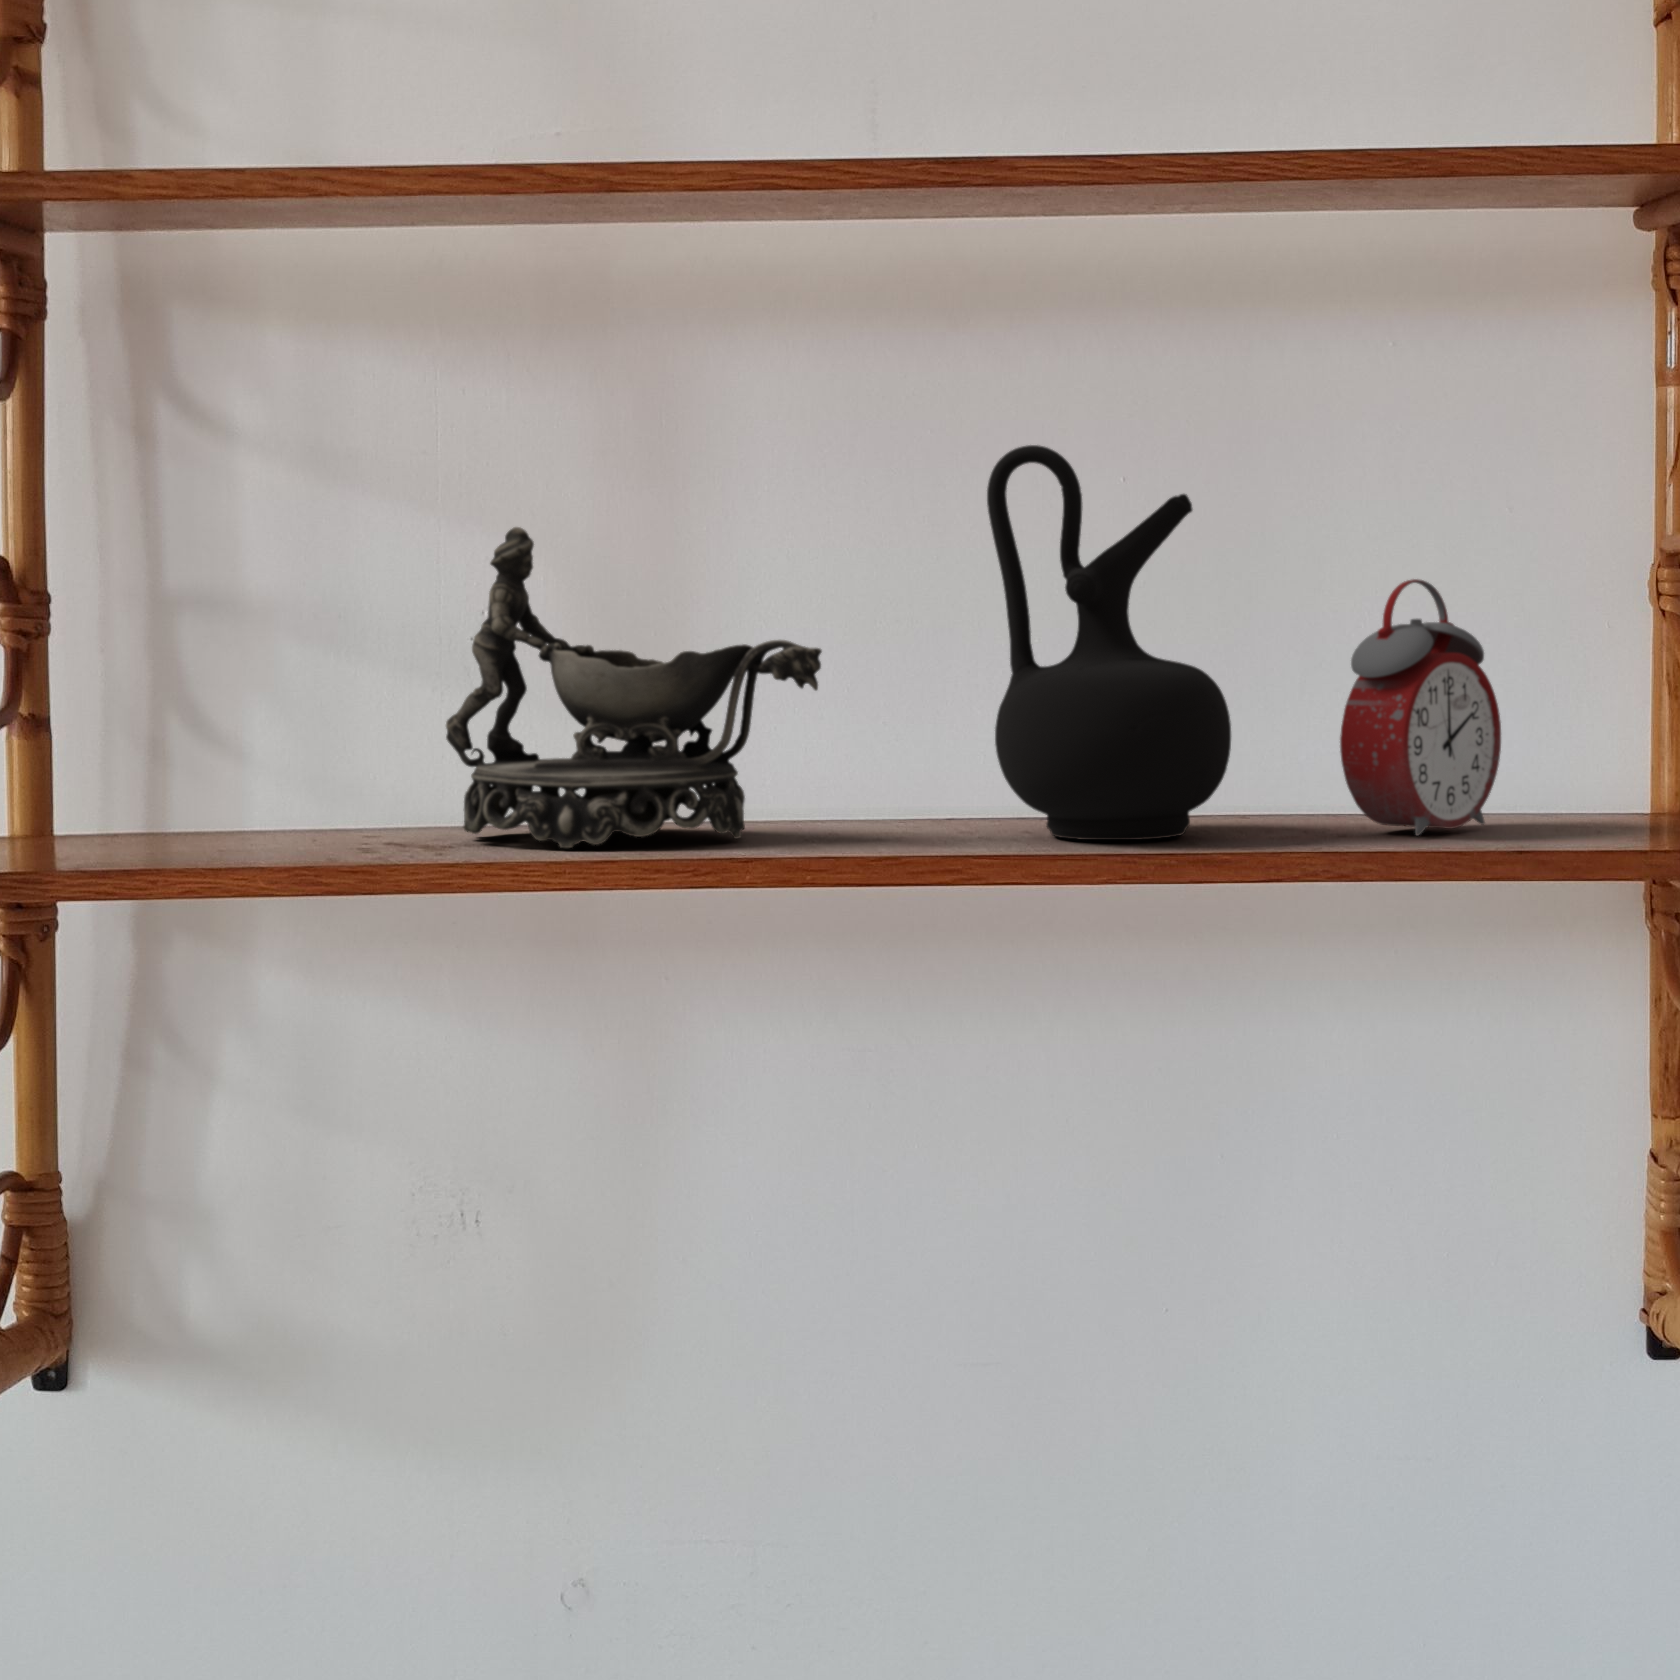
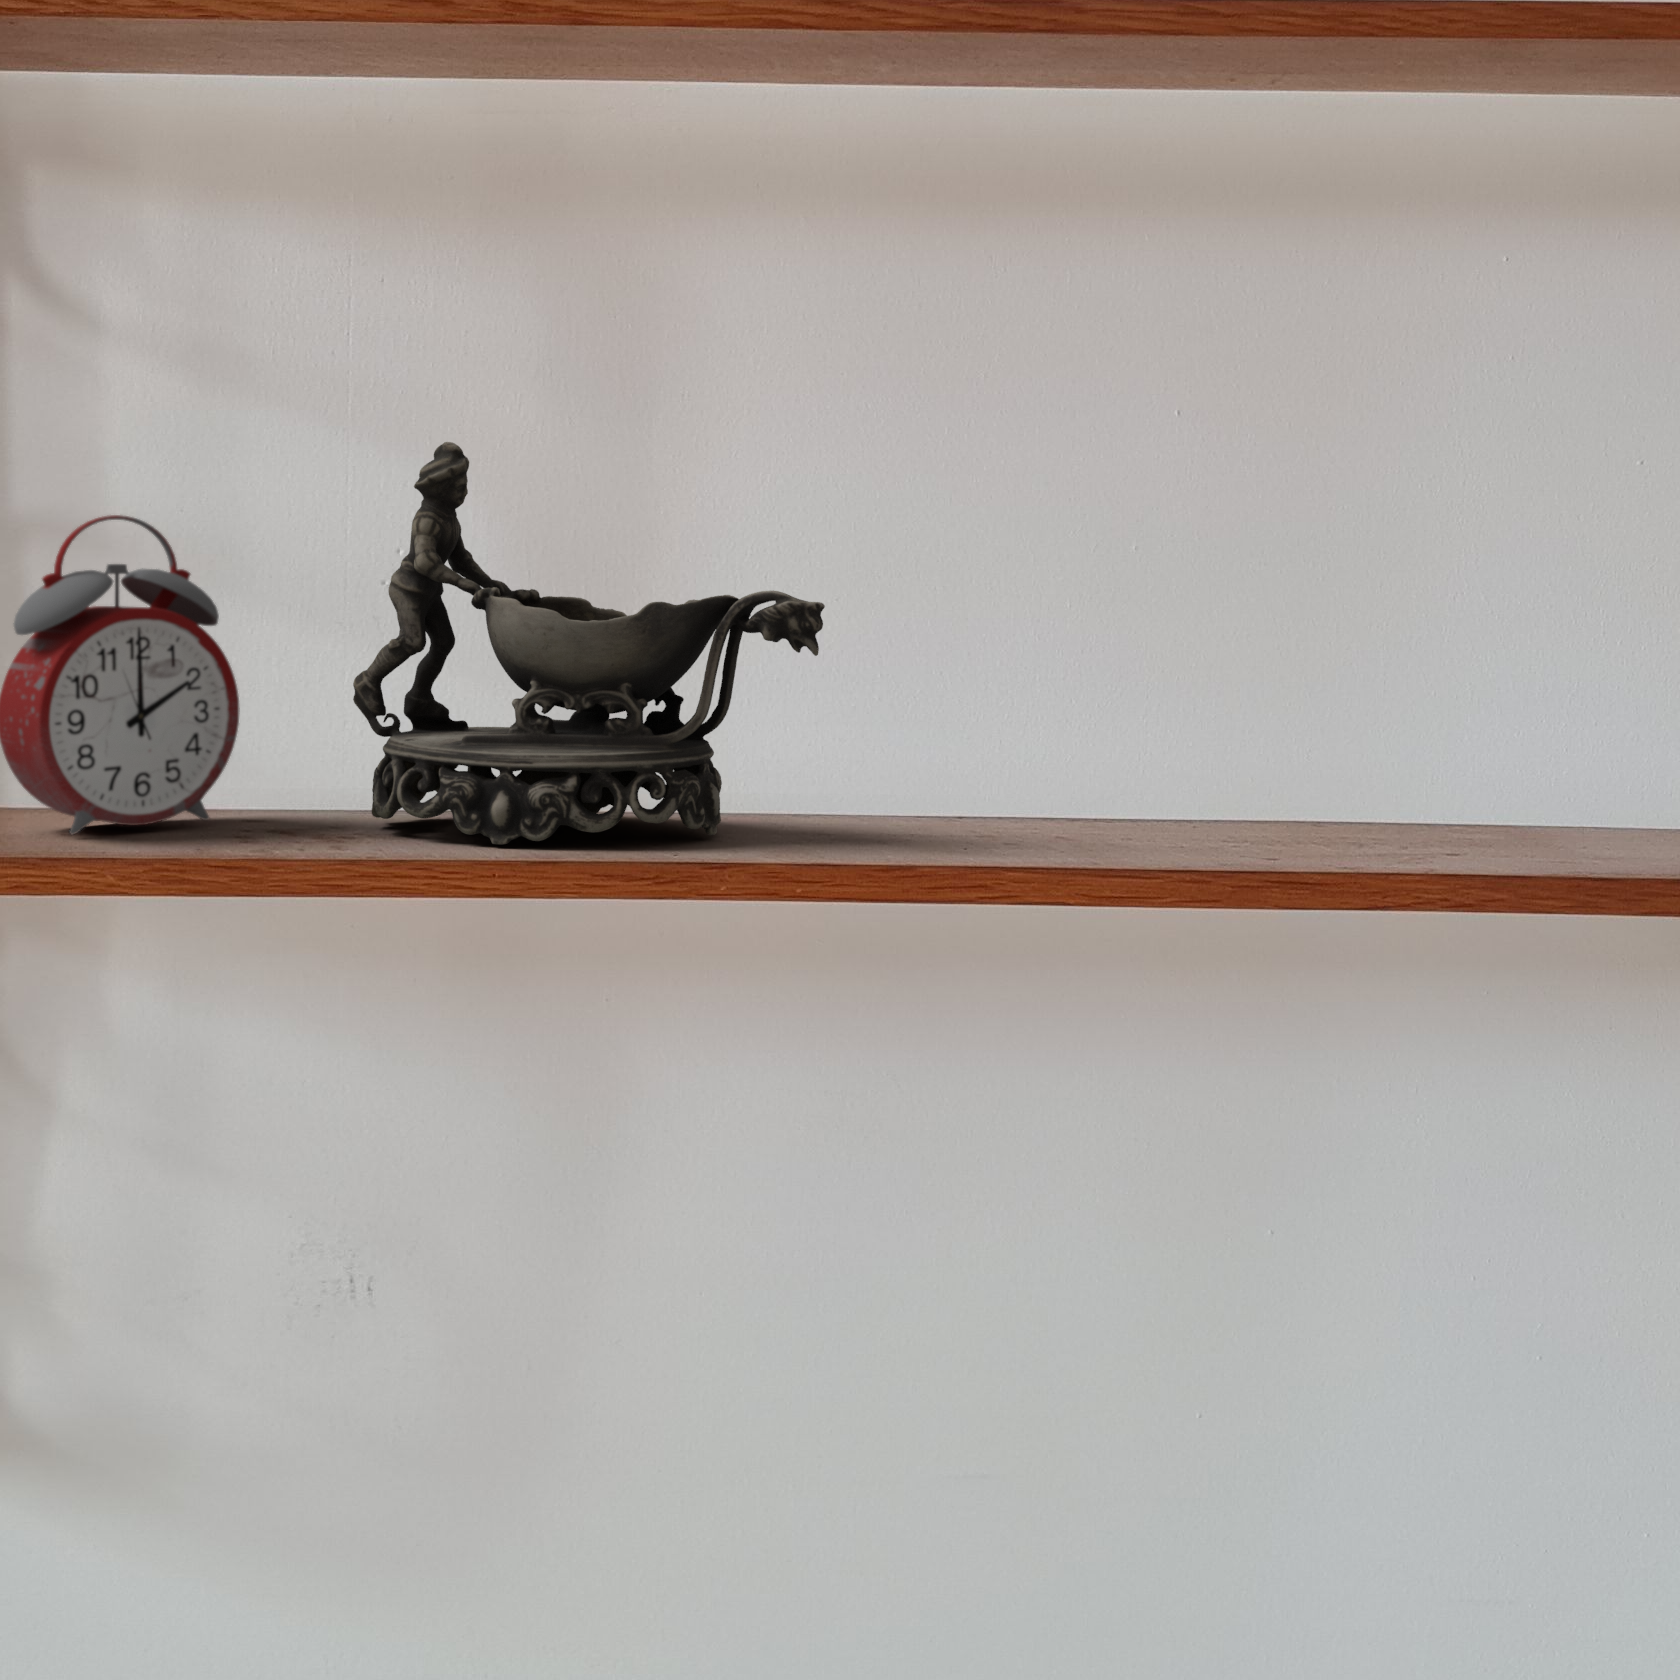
ceramic jug: present [987,445,1231,840] -> none [1030,360,1322,850]
alarm clock: present [1340,579,1501,835] -> present [0,515,240,834]

